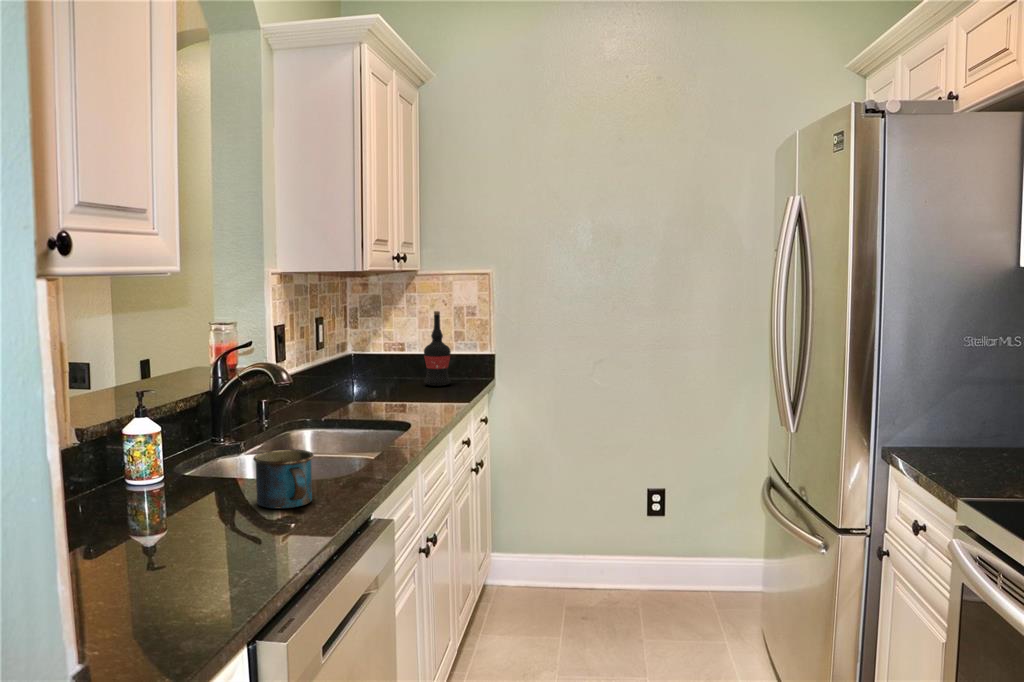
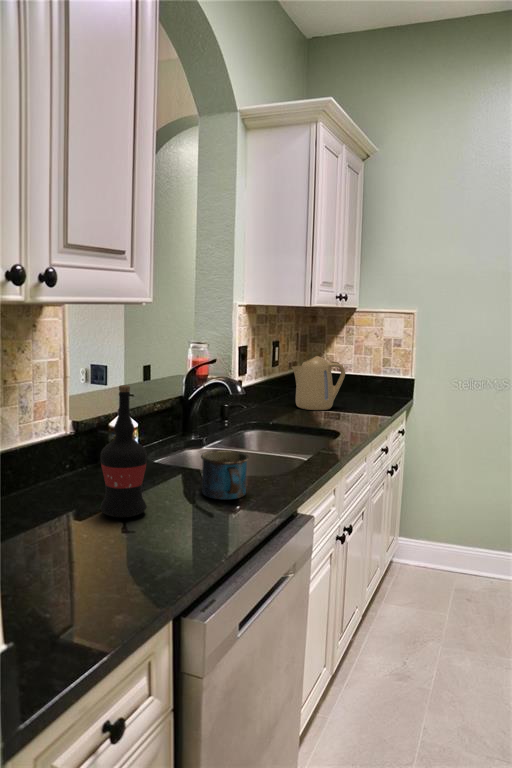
wine bottle: present [424,311,451,386] -> present [100,385,147,517]
kettle: none [343,333,412,401] -> present [292,356,345,410]

